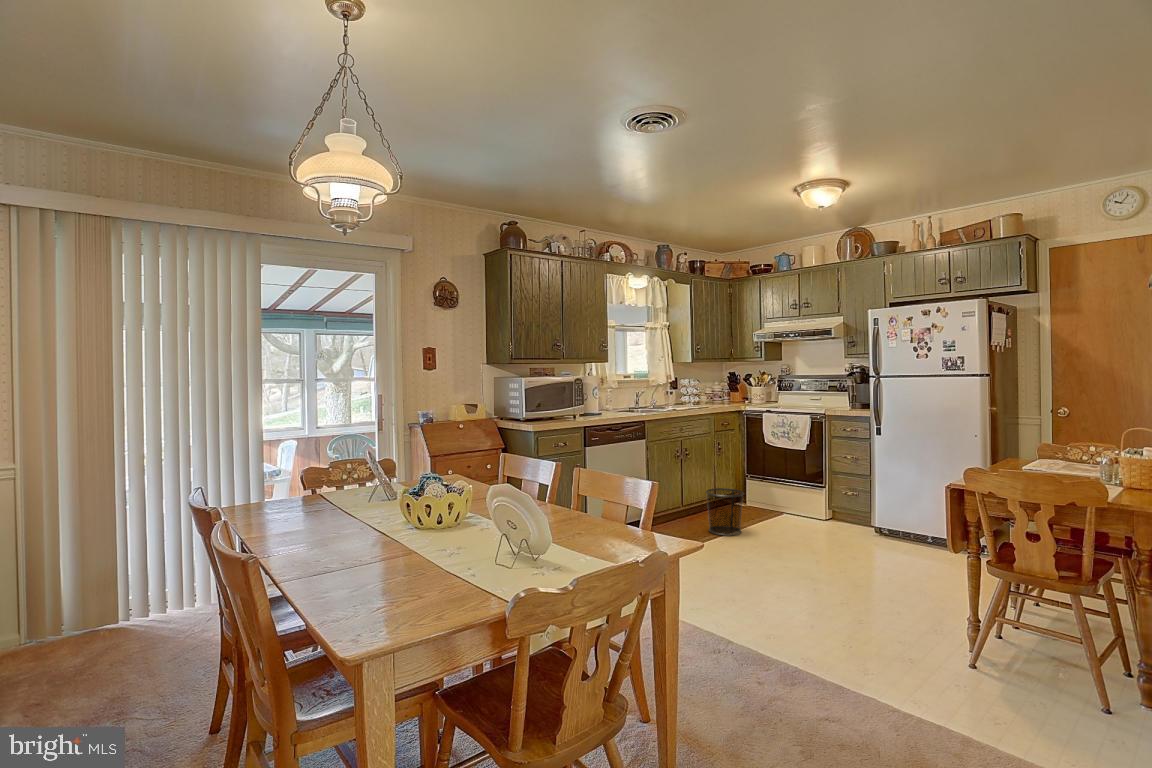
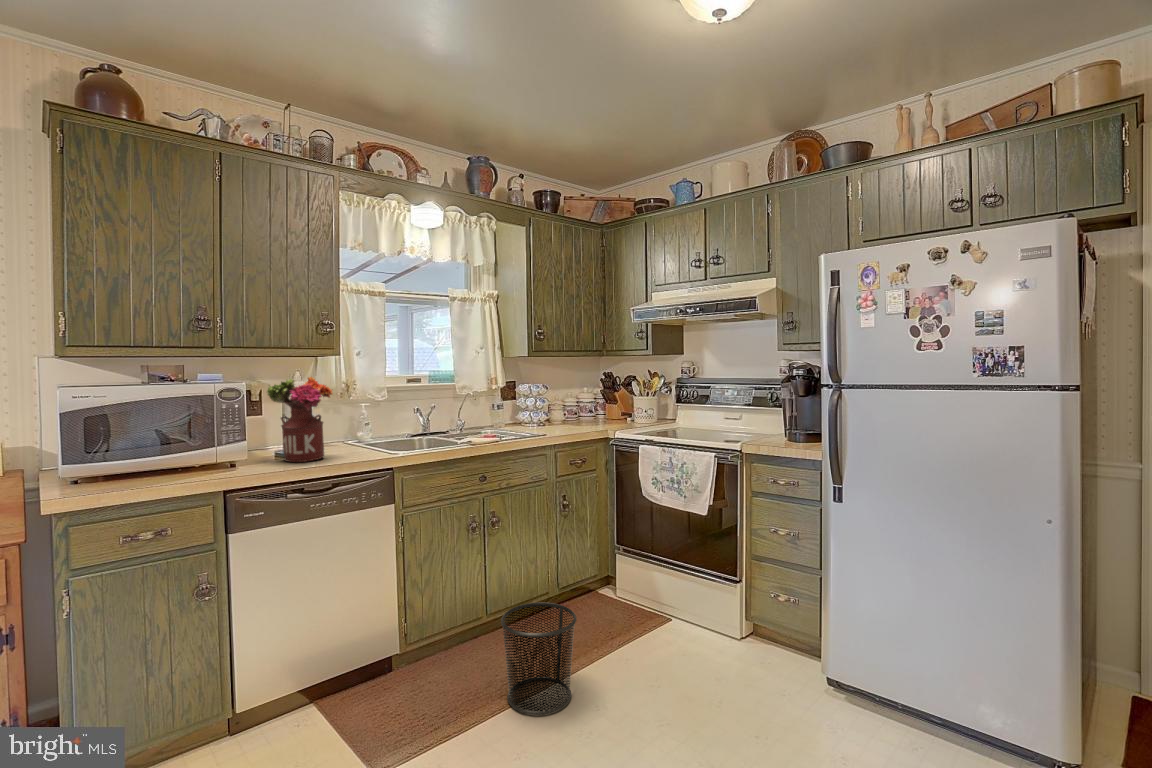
flower arrangement: none [586,373,615,415] -> present [267,377,333,462]

